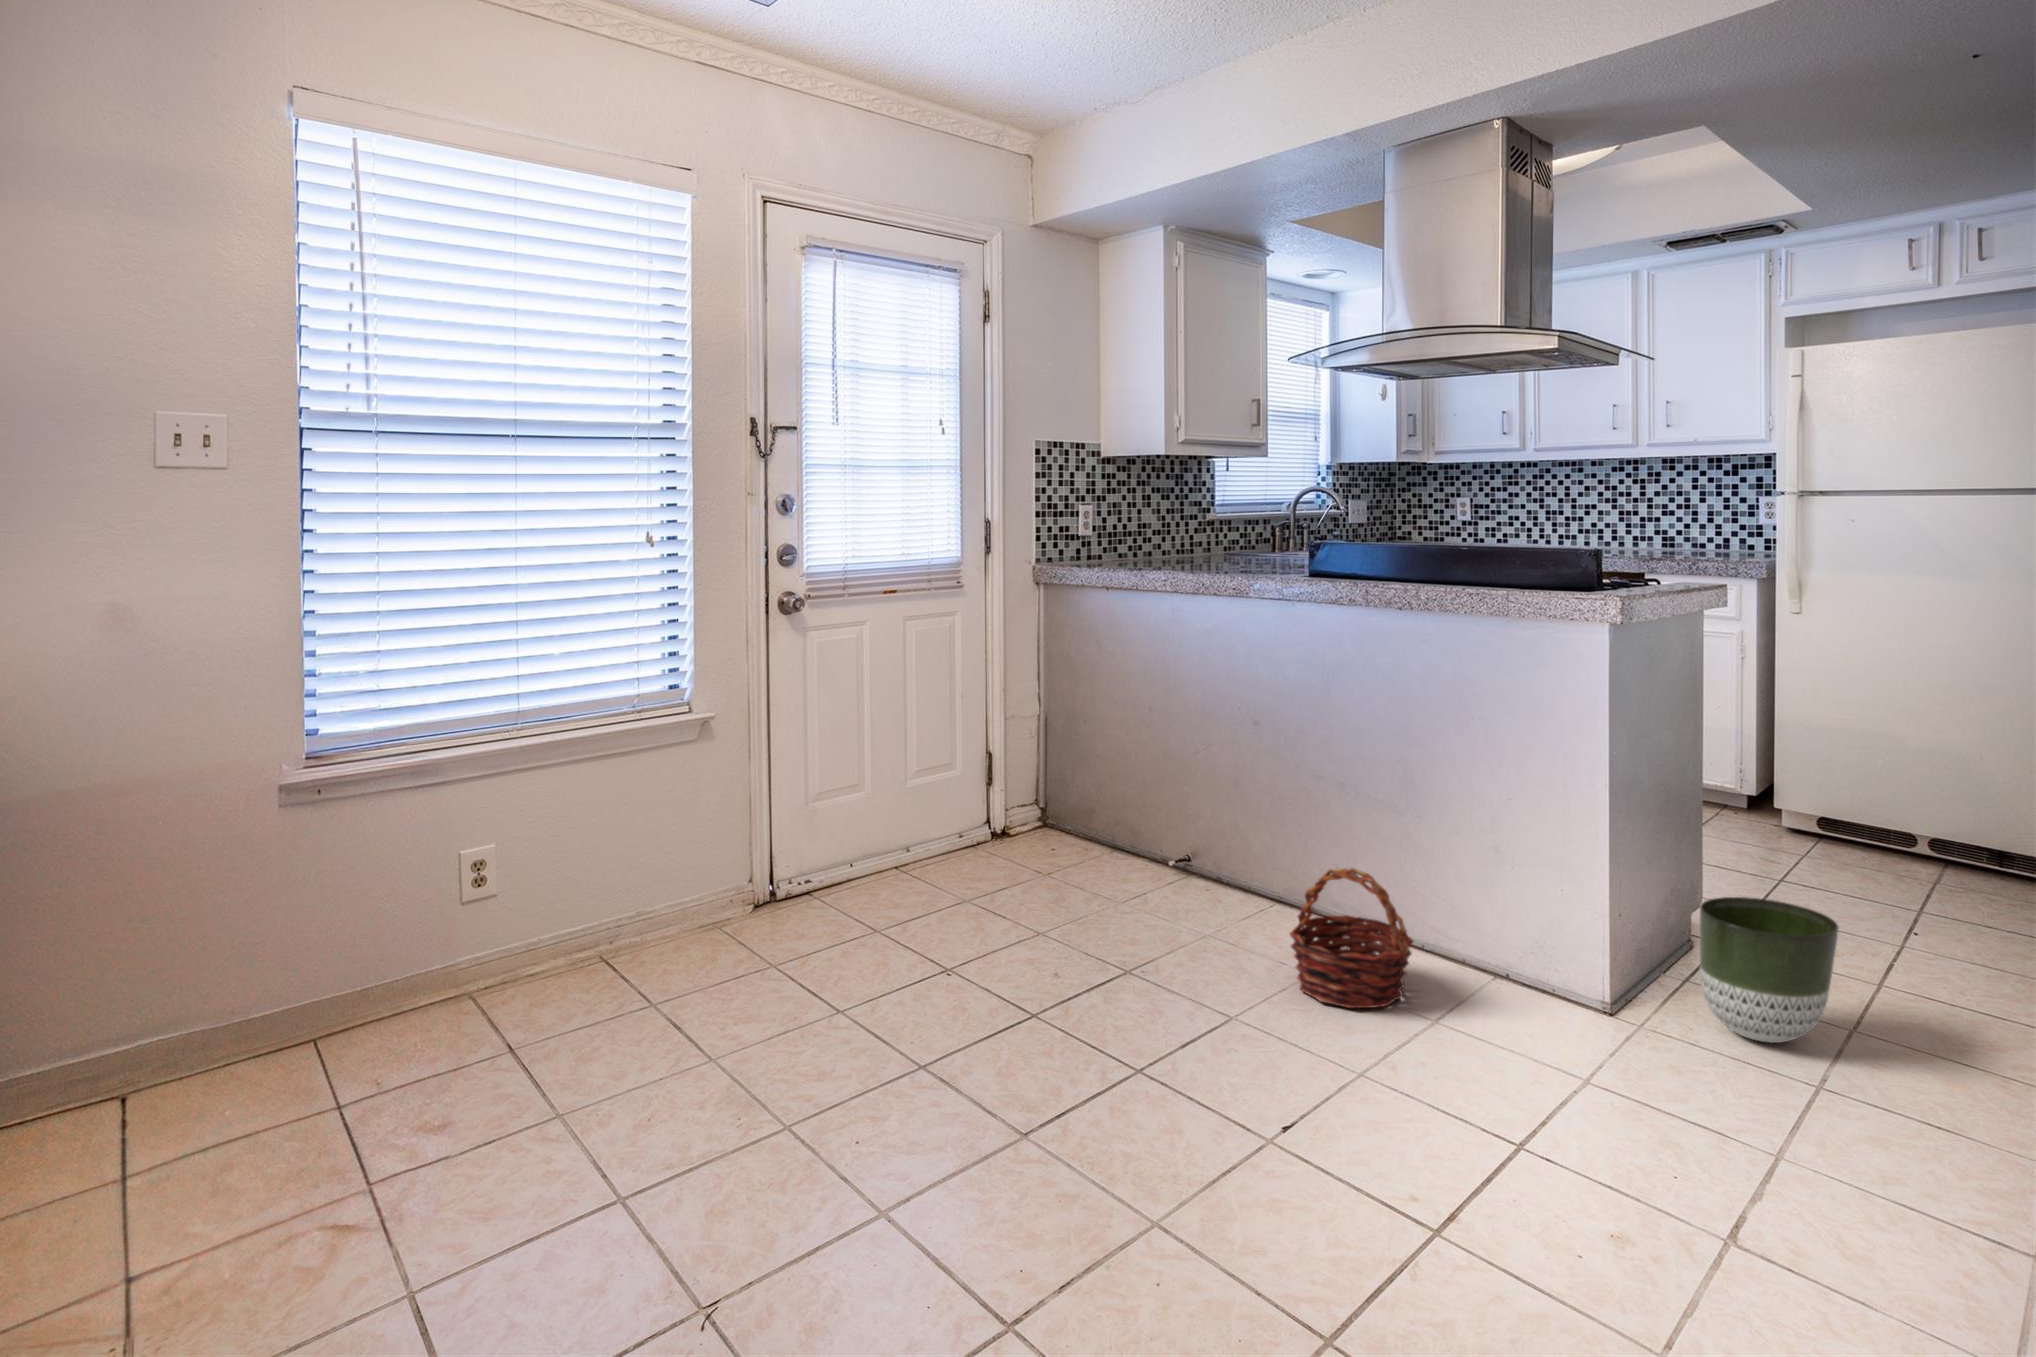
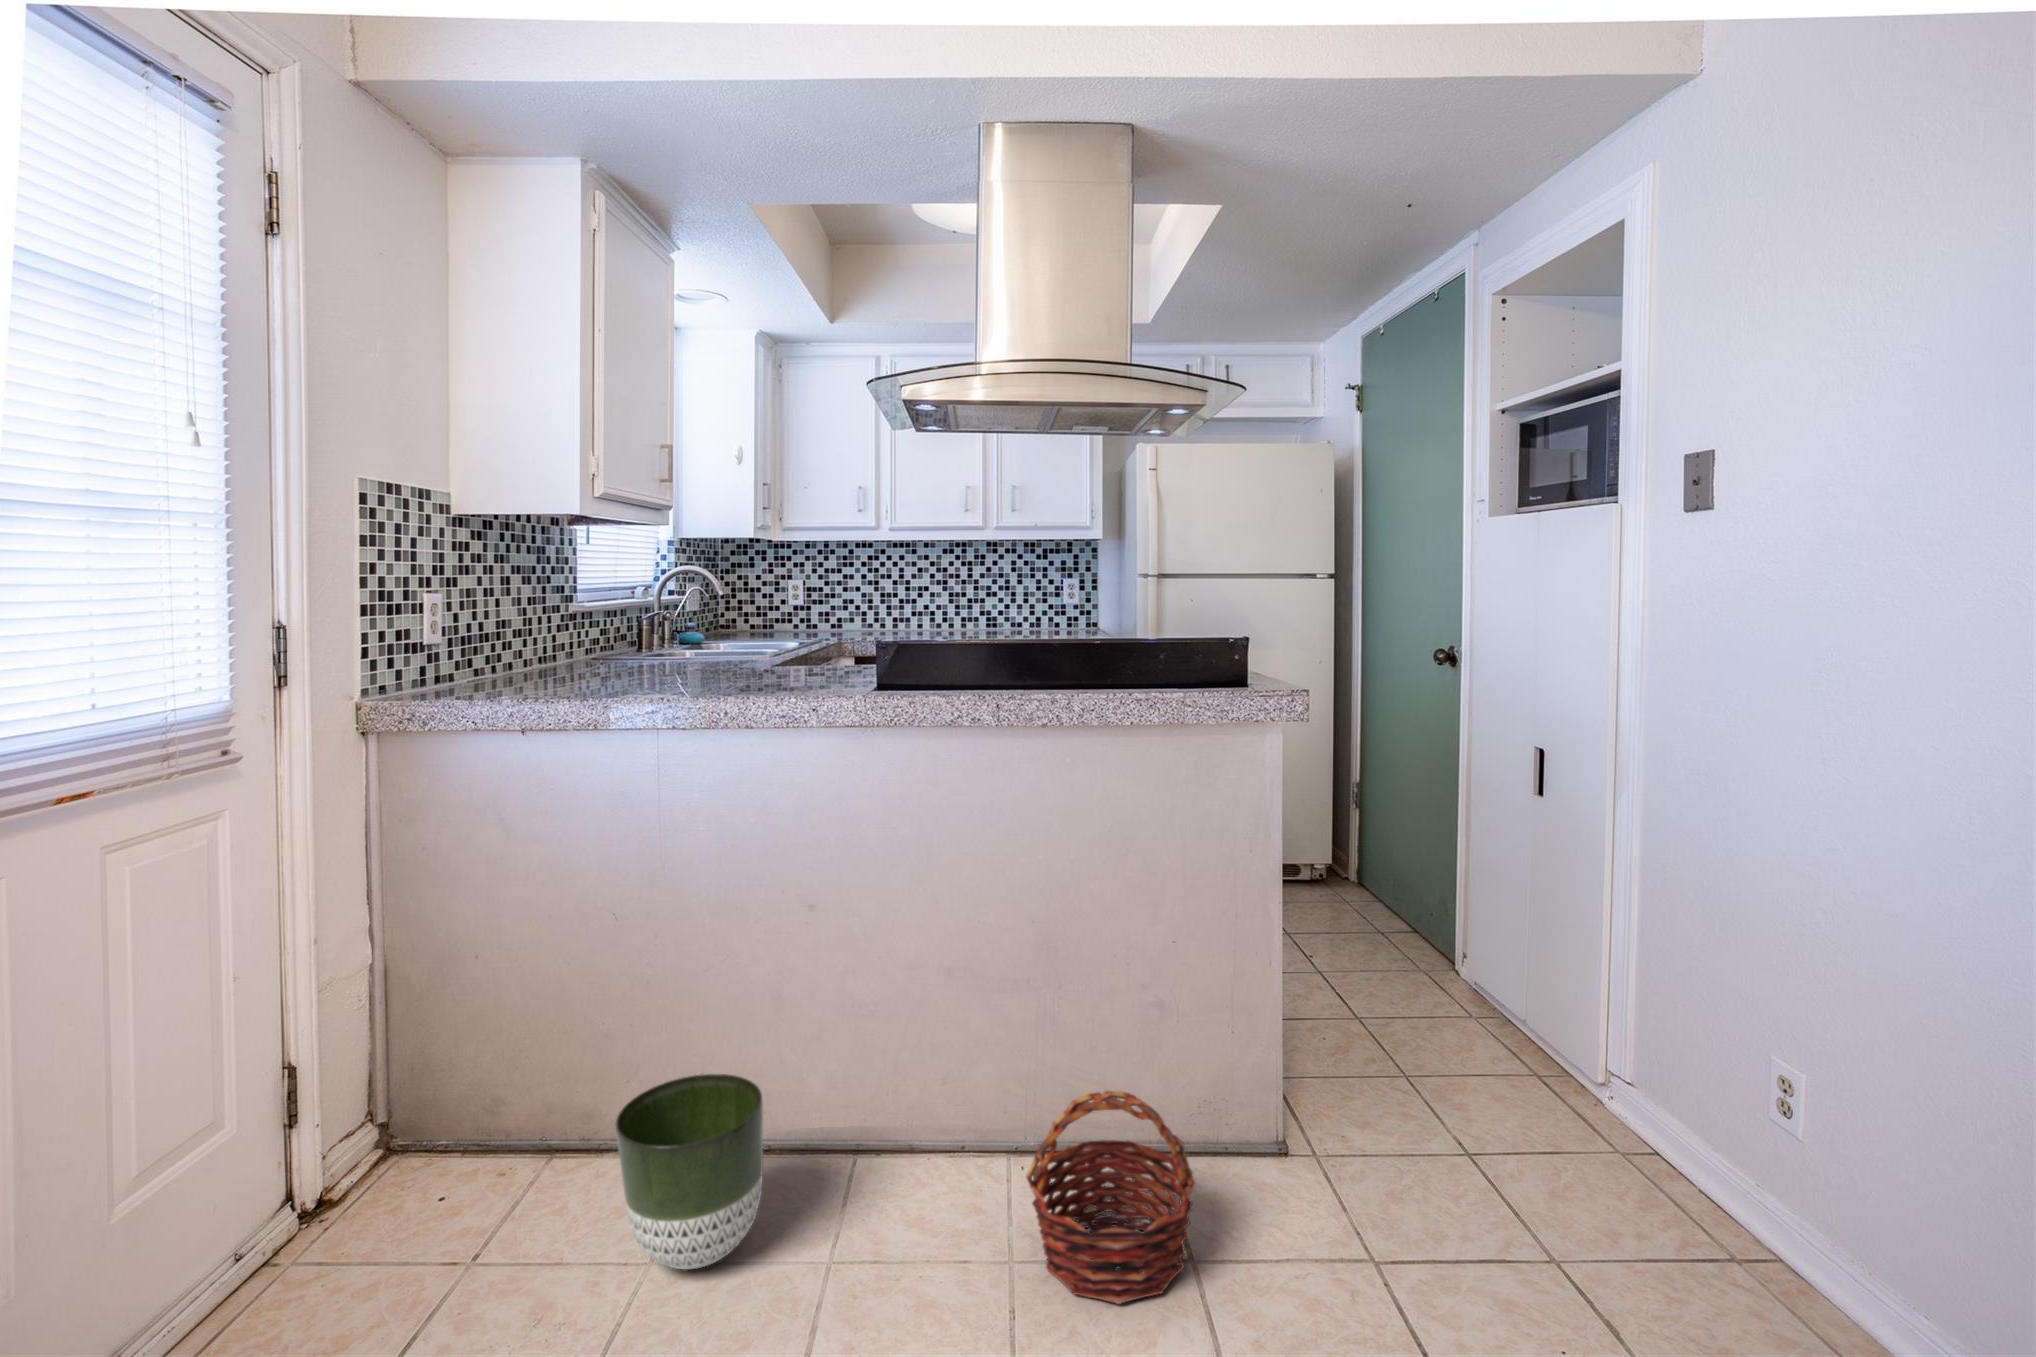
planter: present [1700,897,1839,1043] -> present [616,1074,763,1270]

